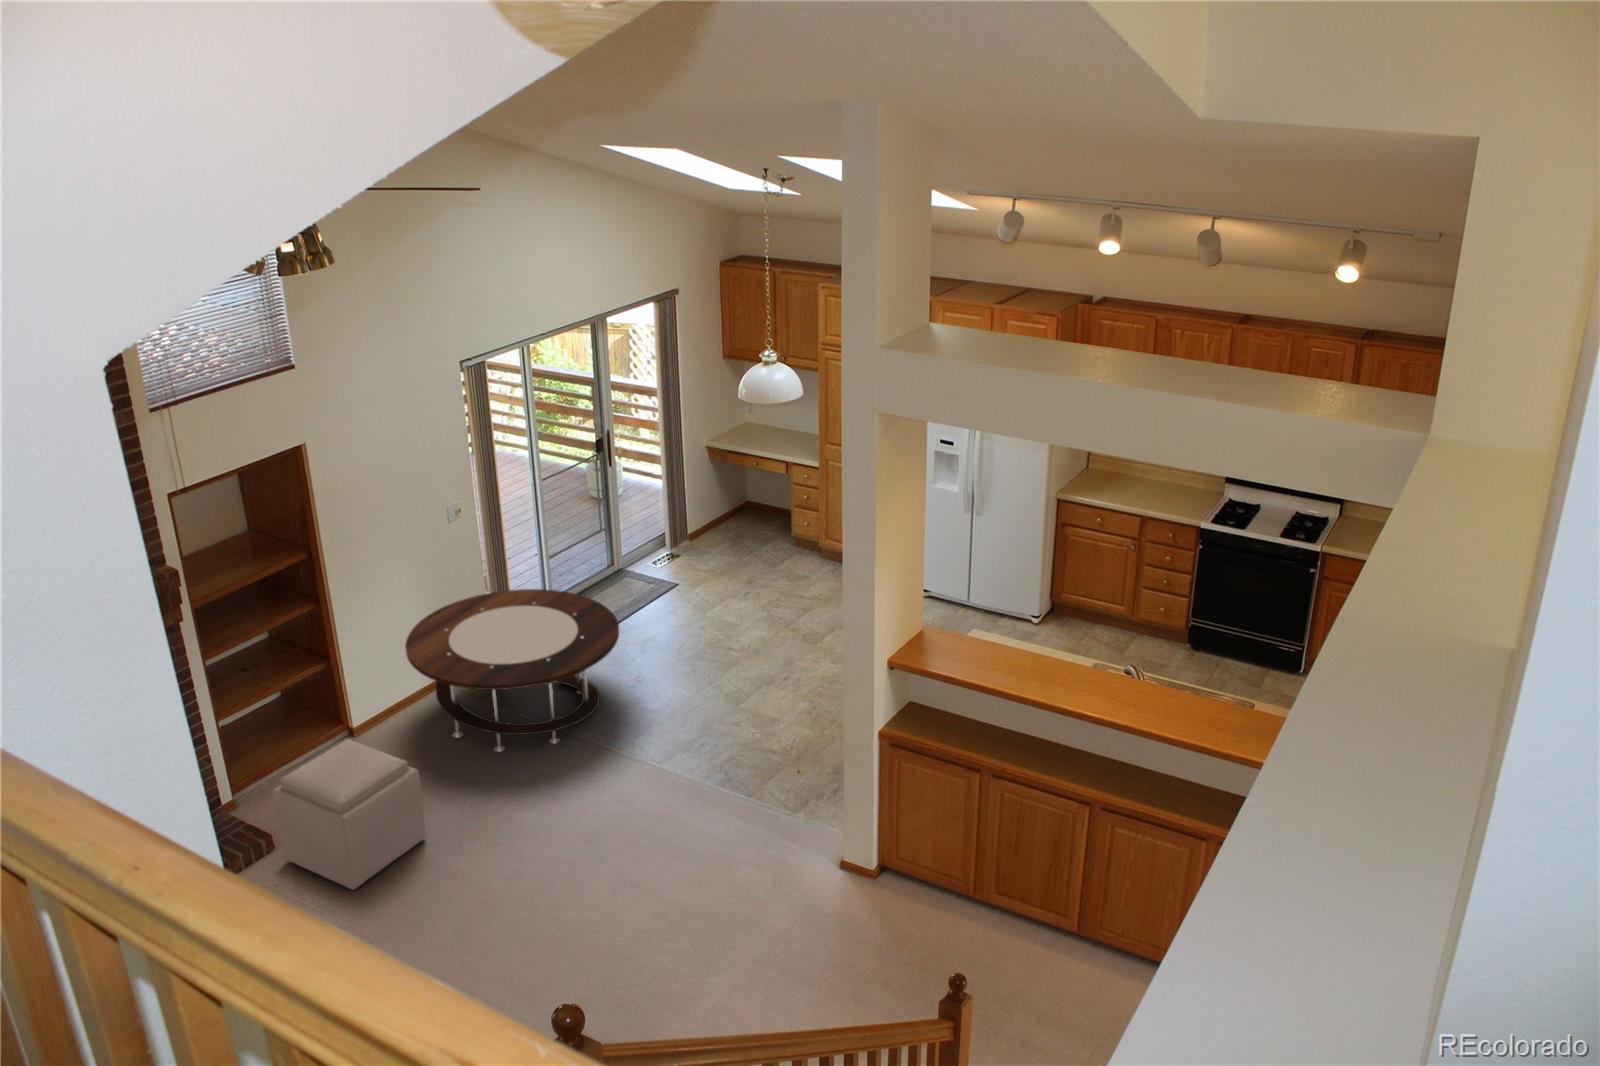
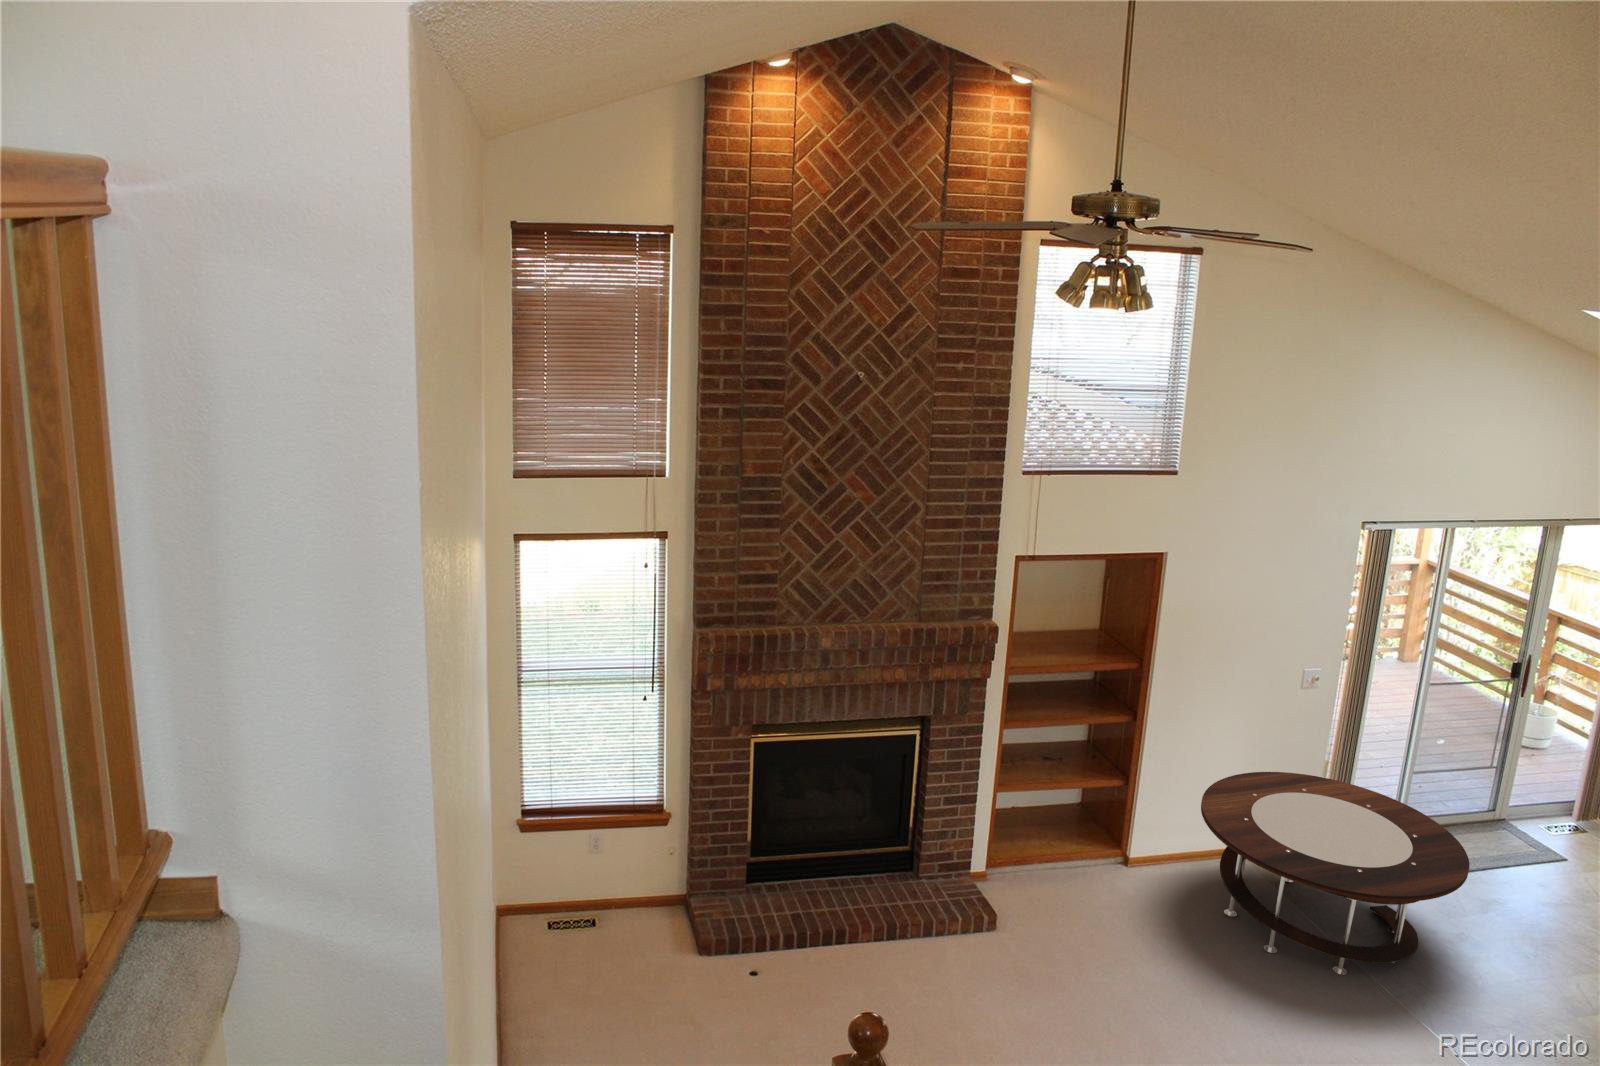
ottoman: present [272,739,426,889] -> none [1007,858,1162,1014]

